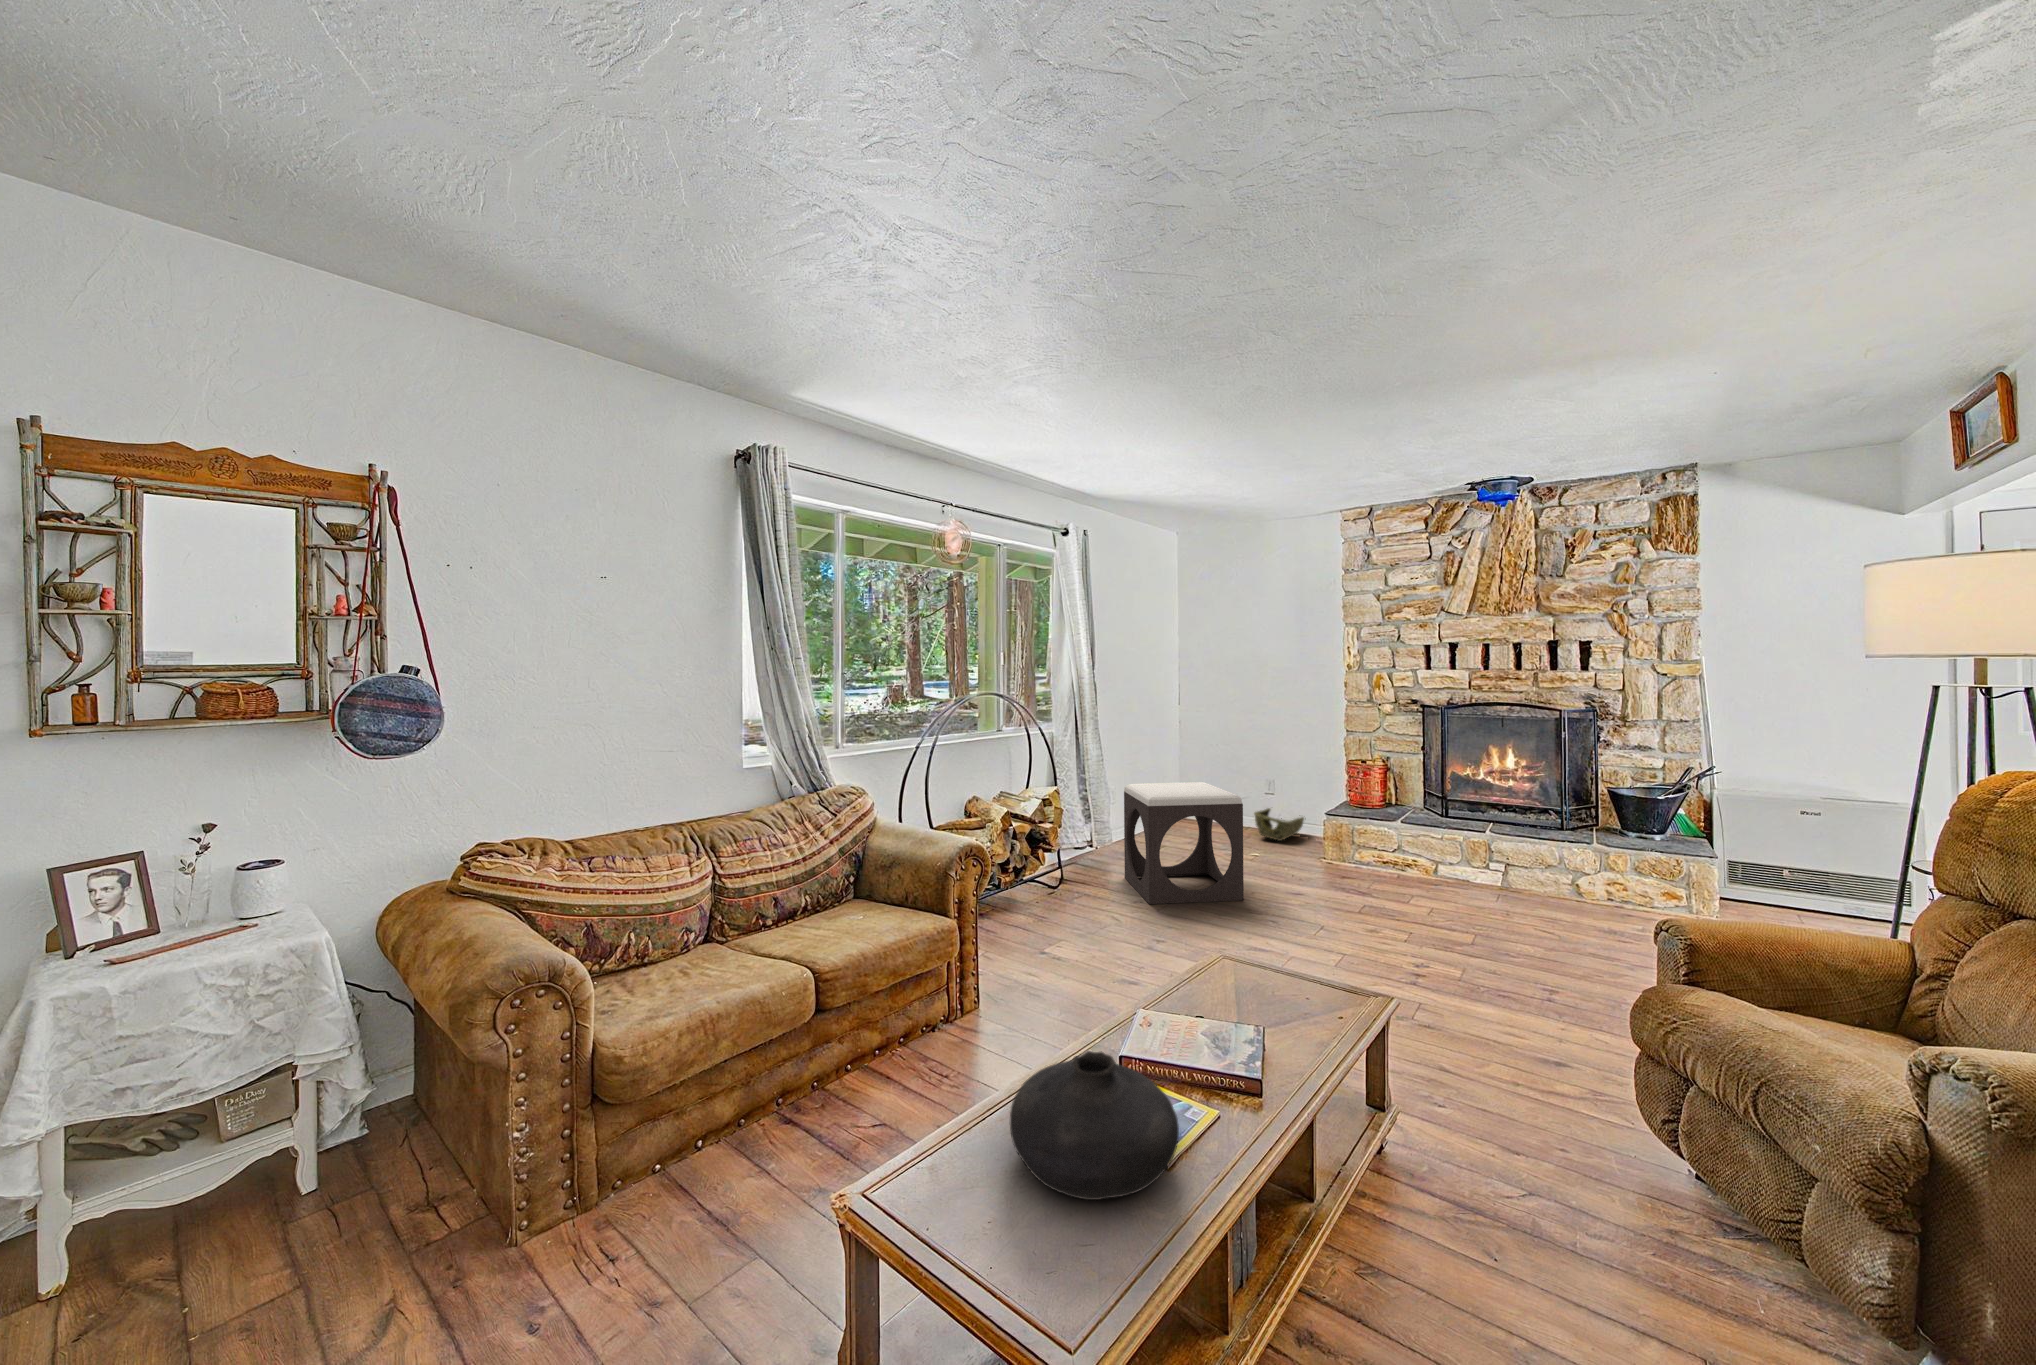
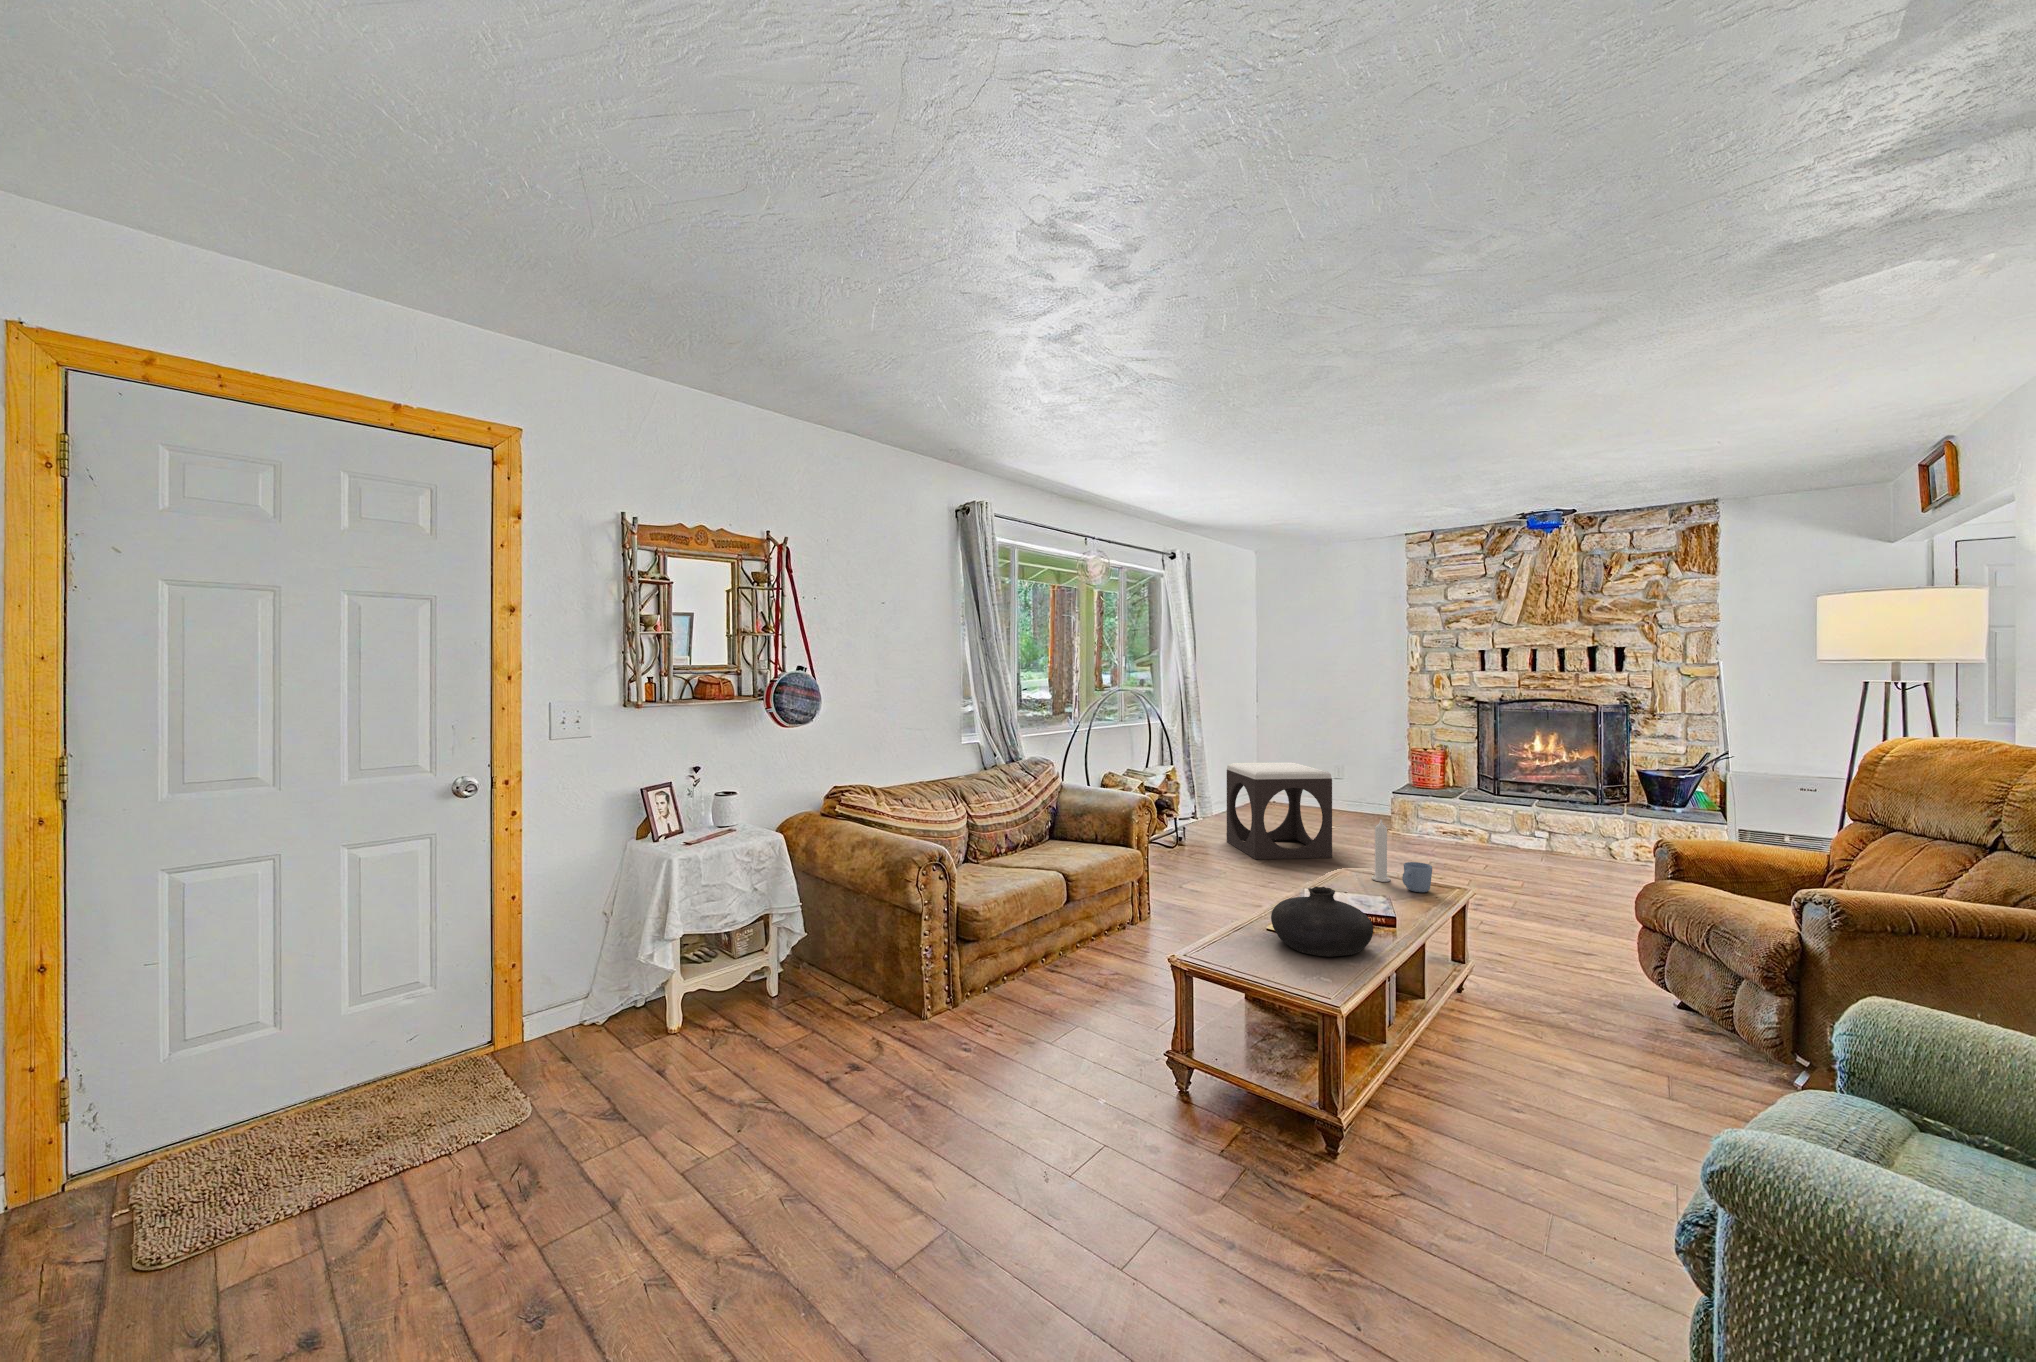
woven basket: present [1254,808,1304,841] -> none [1328,789,1372,817]
candle: none [1240,891,1267,985] -> present [1371,819,1391,882]
mug: none [1276,960,1321,1010] -> present [1402,862,1432,892]

